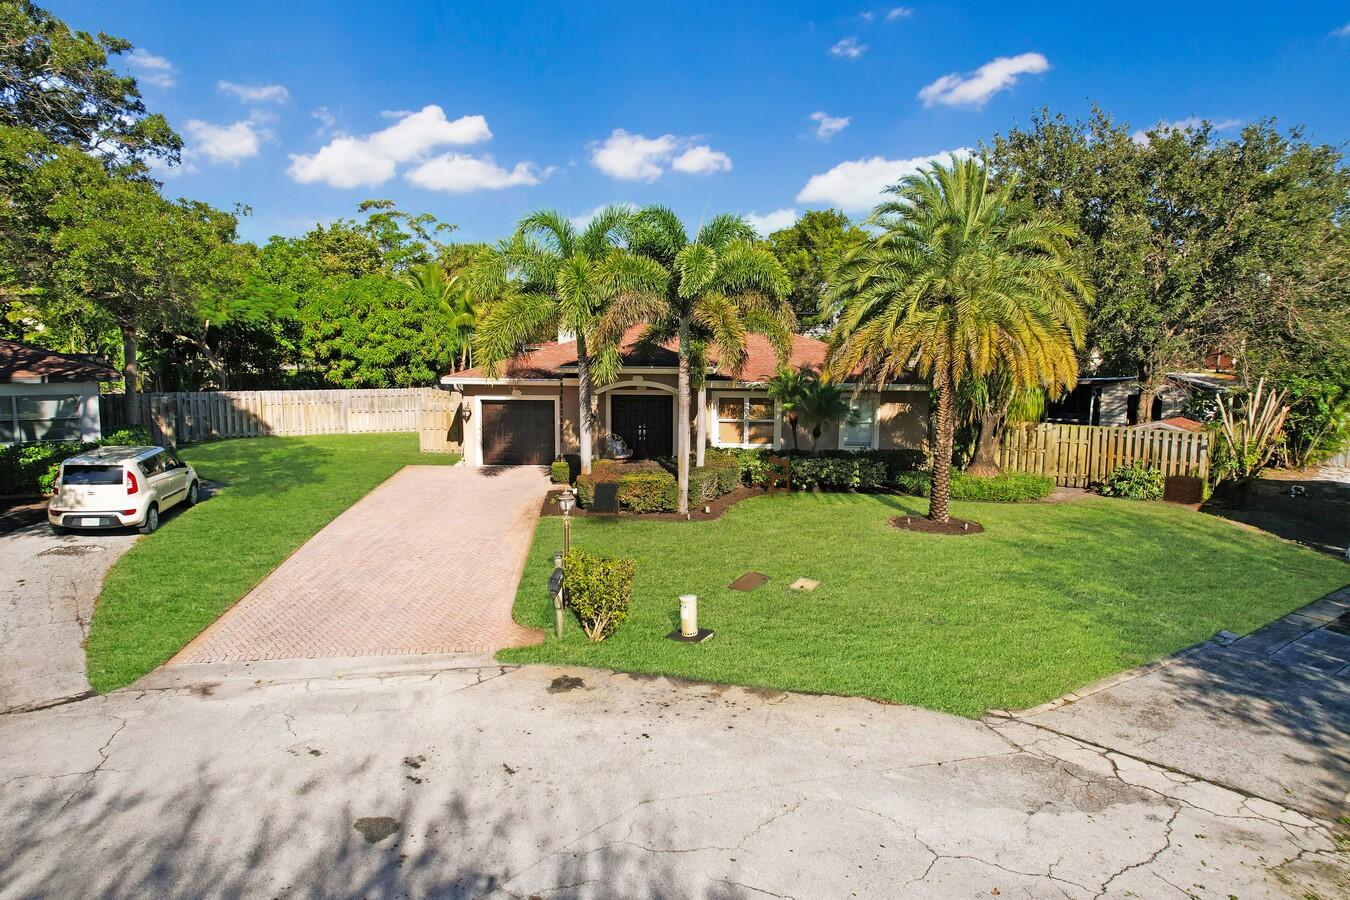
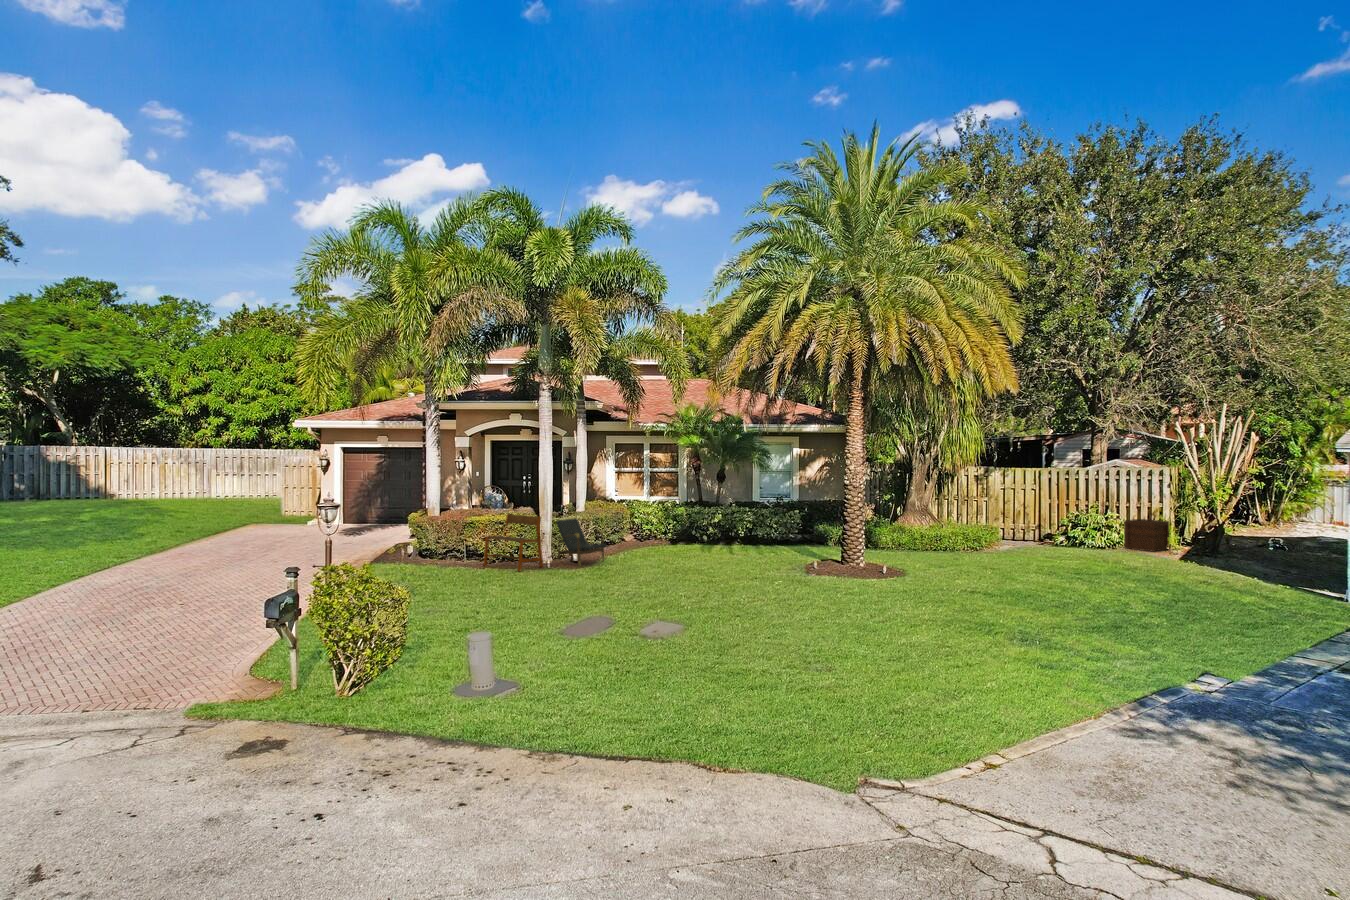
bench: present [753,456,790,497] -> present [484,514,543,571]
lounge chair: present [586,483,619,519] -> present [556,518,606,565]

